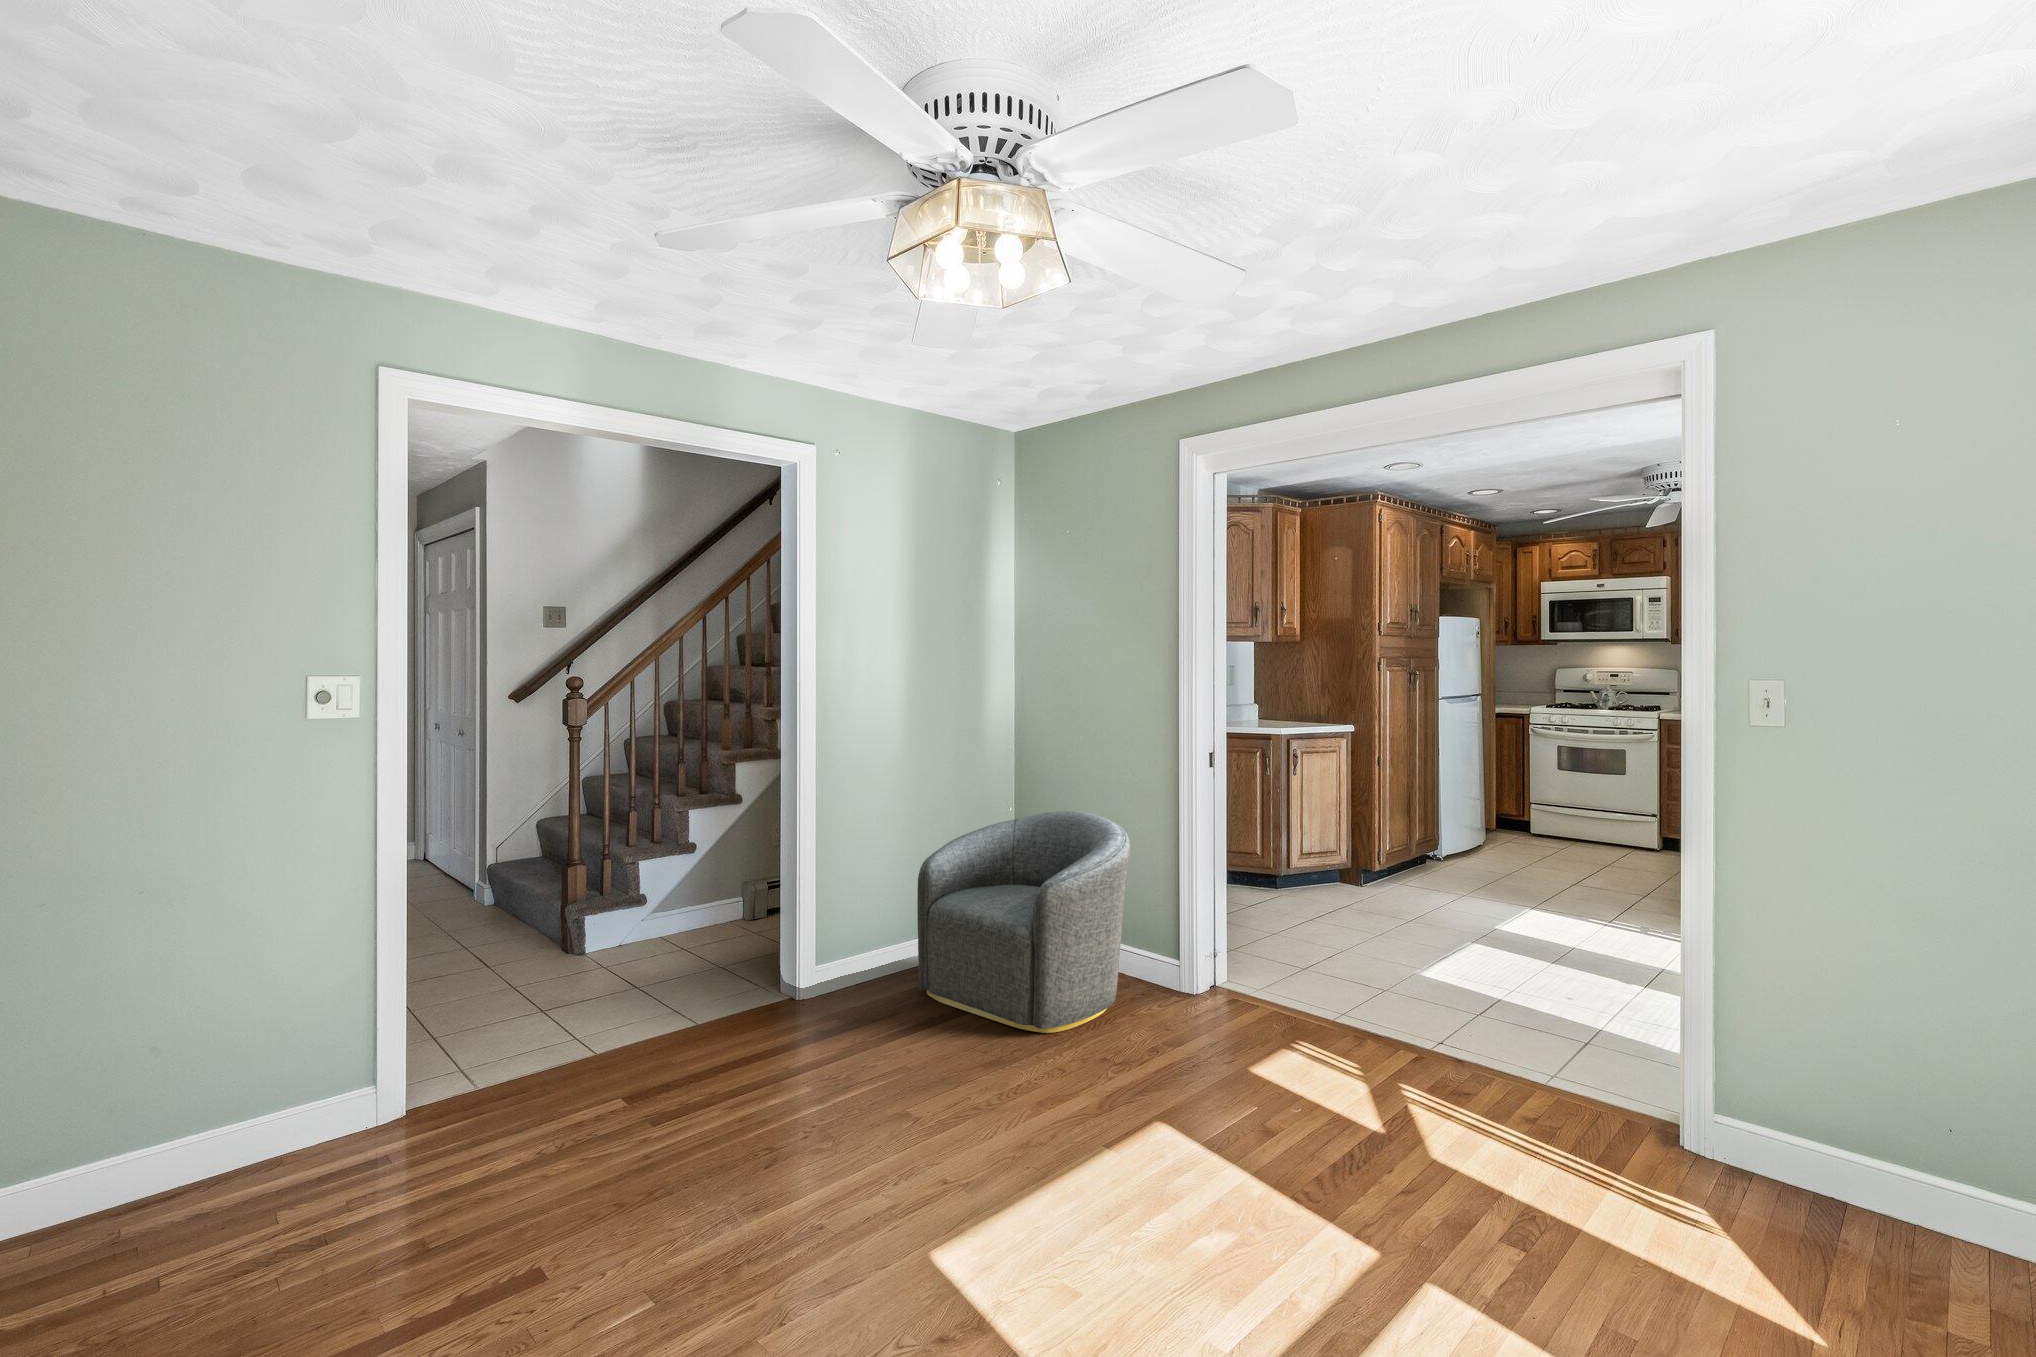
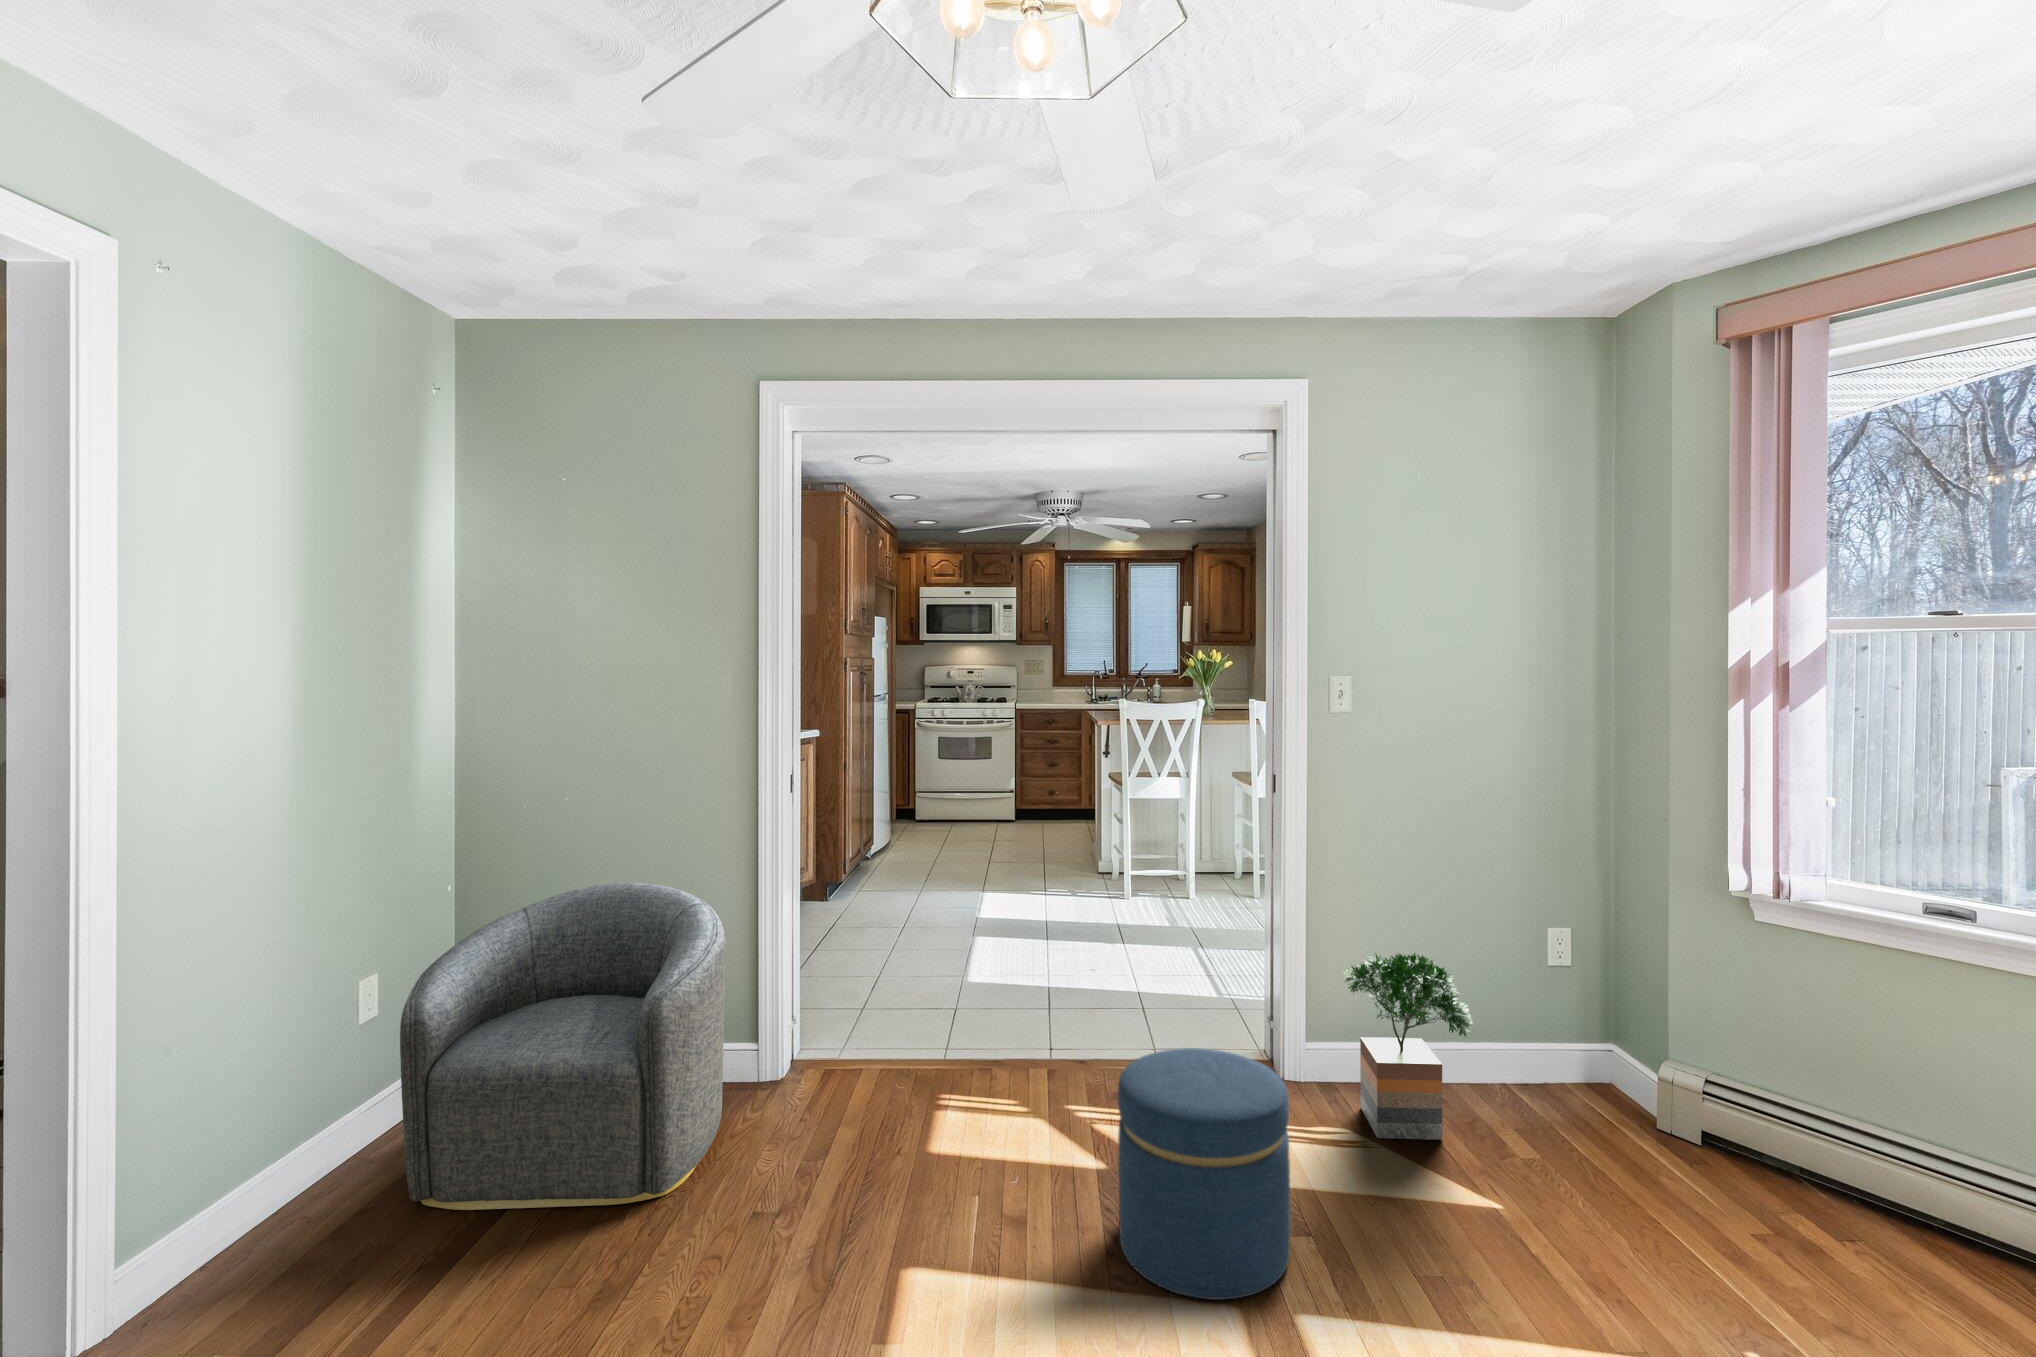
potted tree: none [1724,1009,1912,1266] -> present [1343,953,1472,1140]
ottoman: none [1324,1022,1505,1264] -> present [1118,1048,1290,1300]

